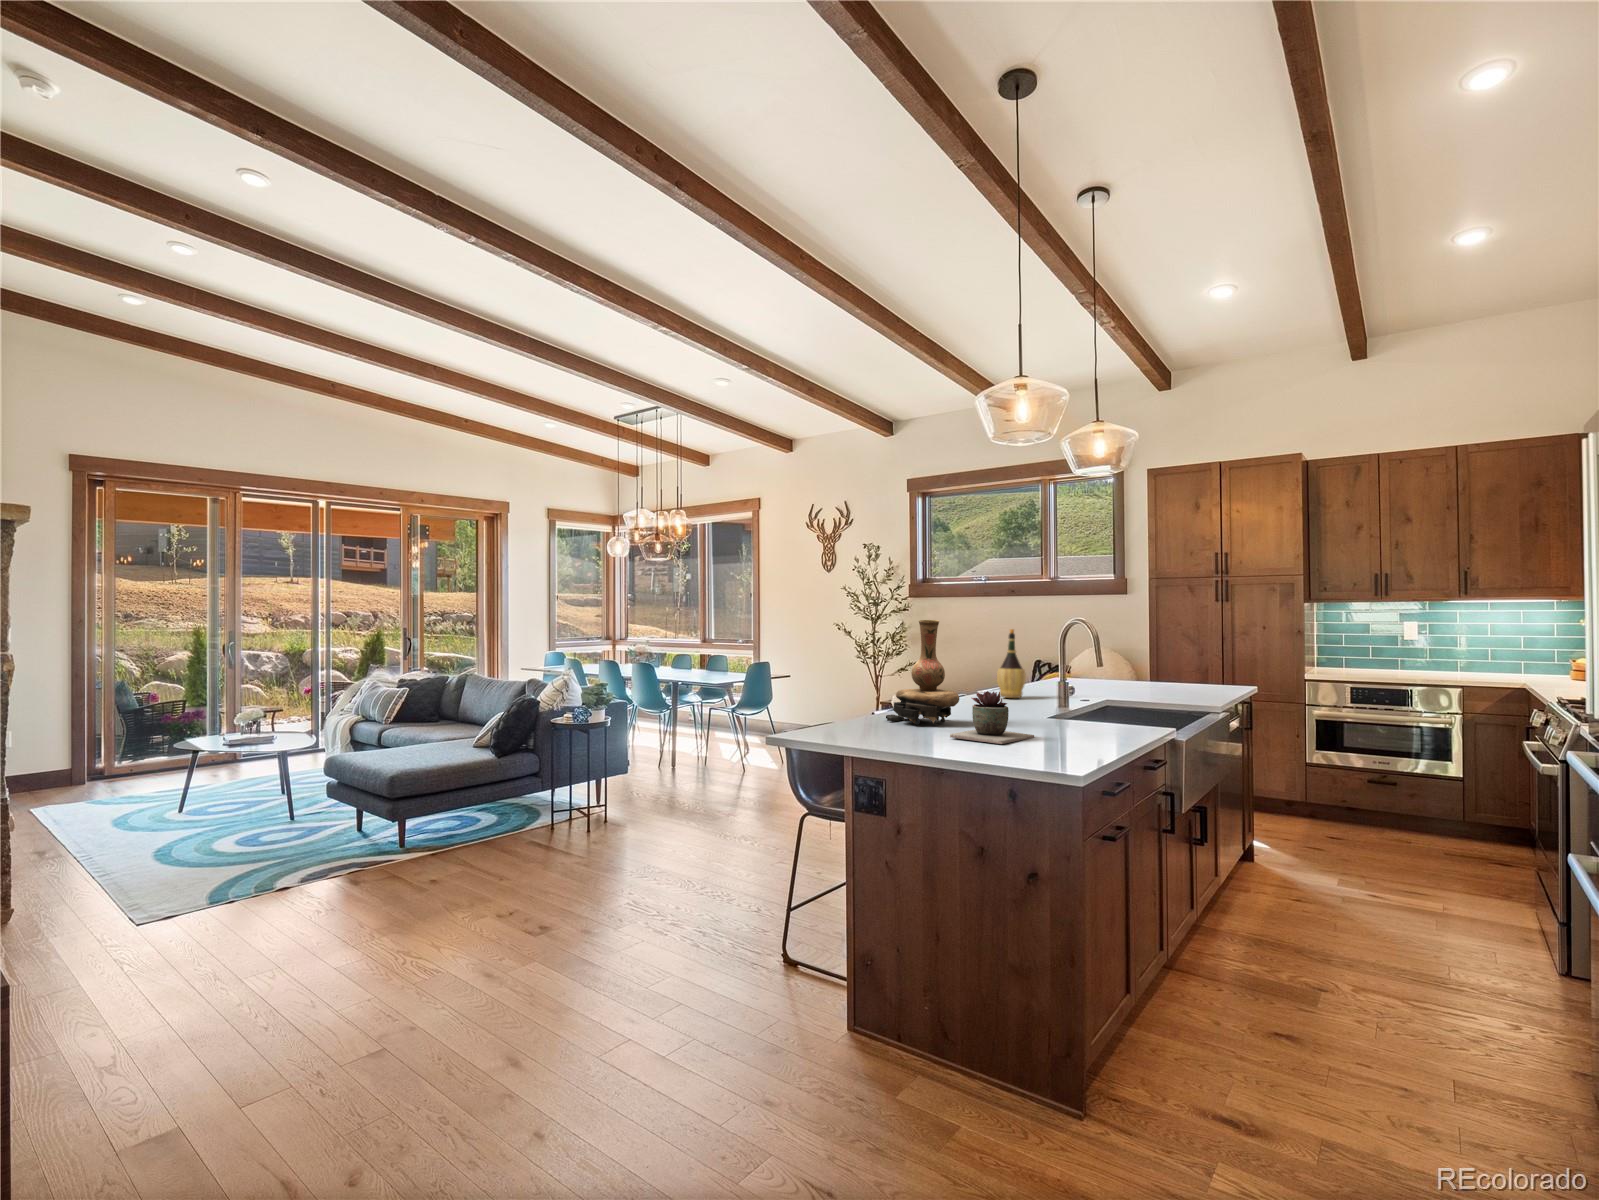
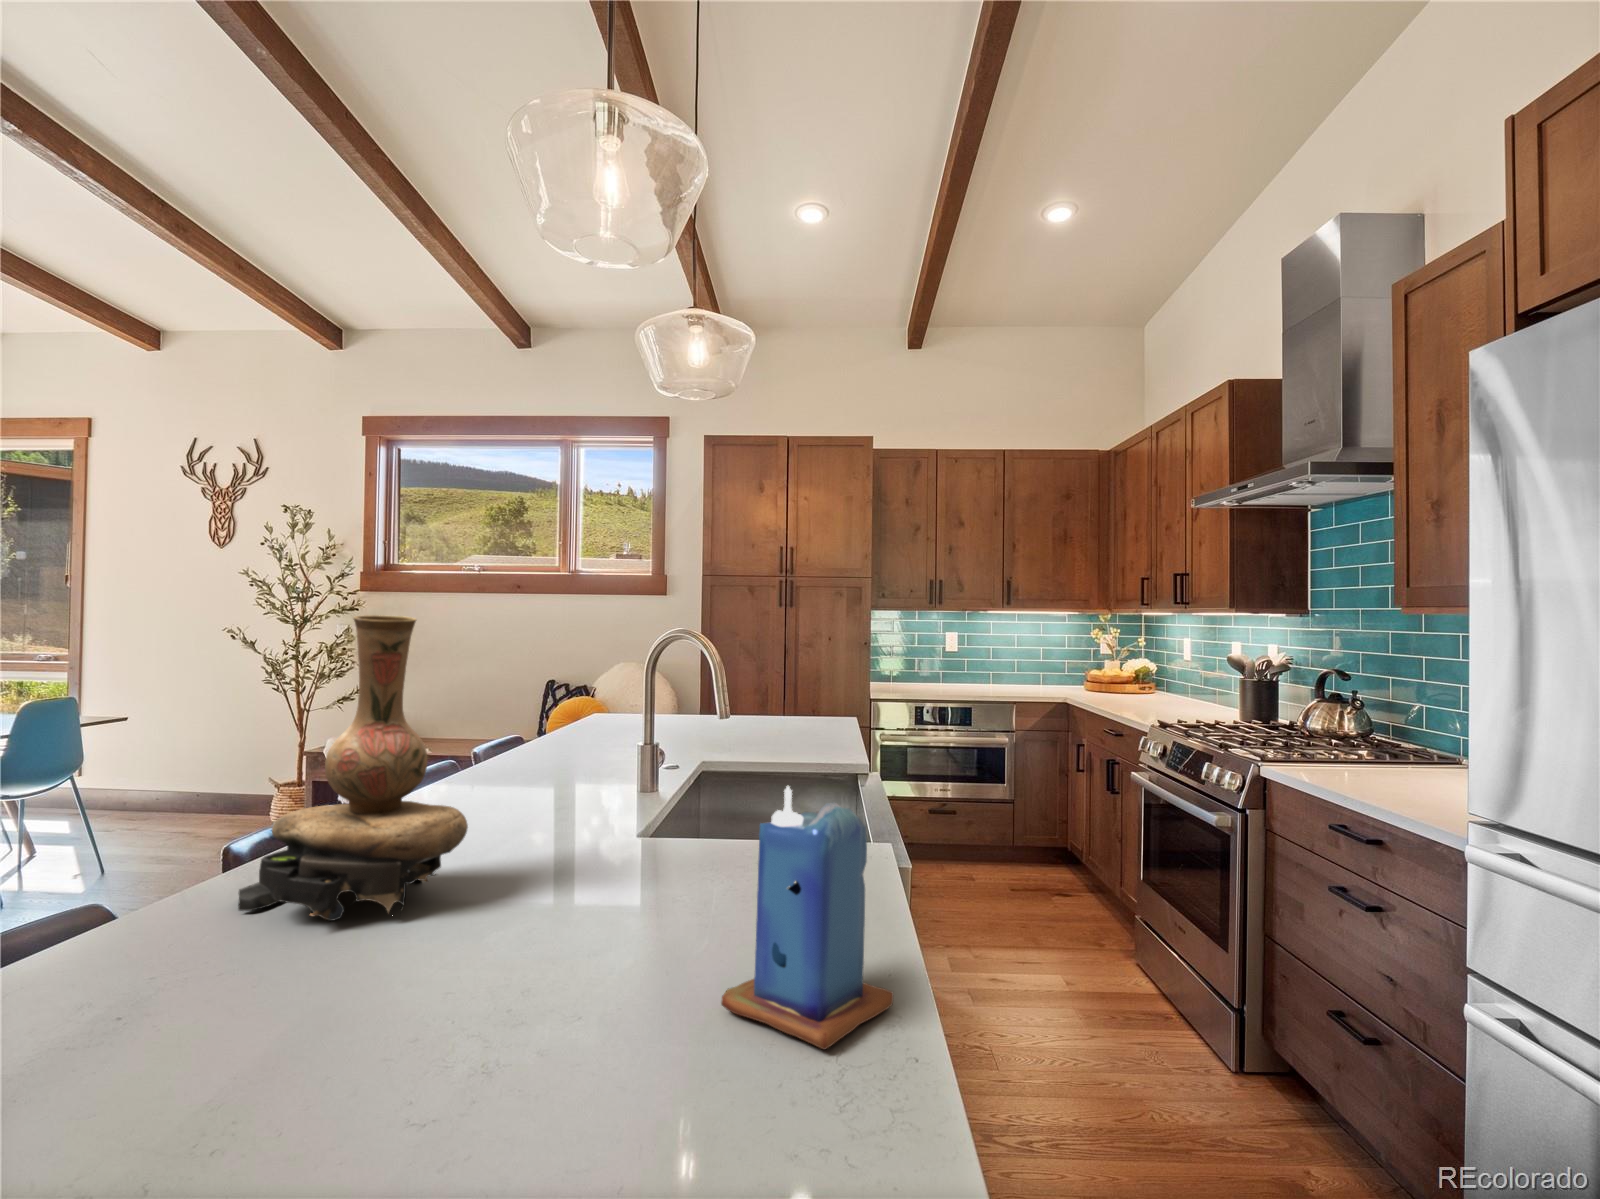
wine bottle: present [997,629,1026,698] -> none [526,639,580,769]
candle: none [1031,676,1090,752] -> present [721,786,893,1050]
succulent plant: present [950,691,1034,744] -> none [445,825,688,1018]

